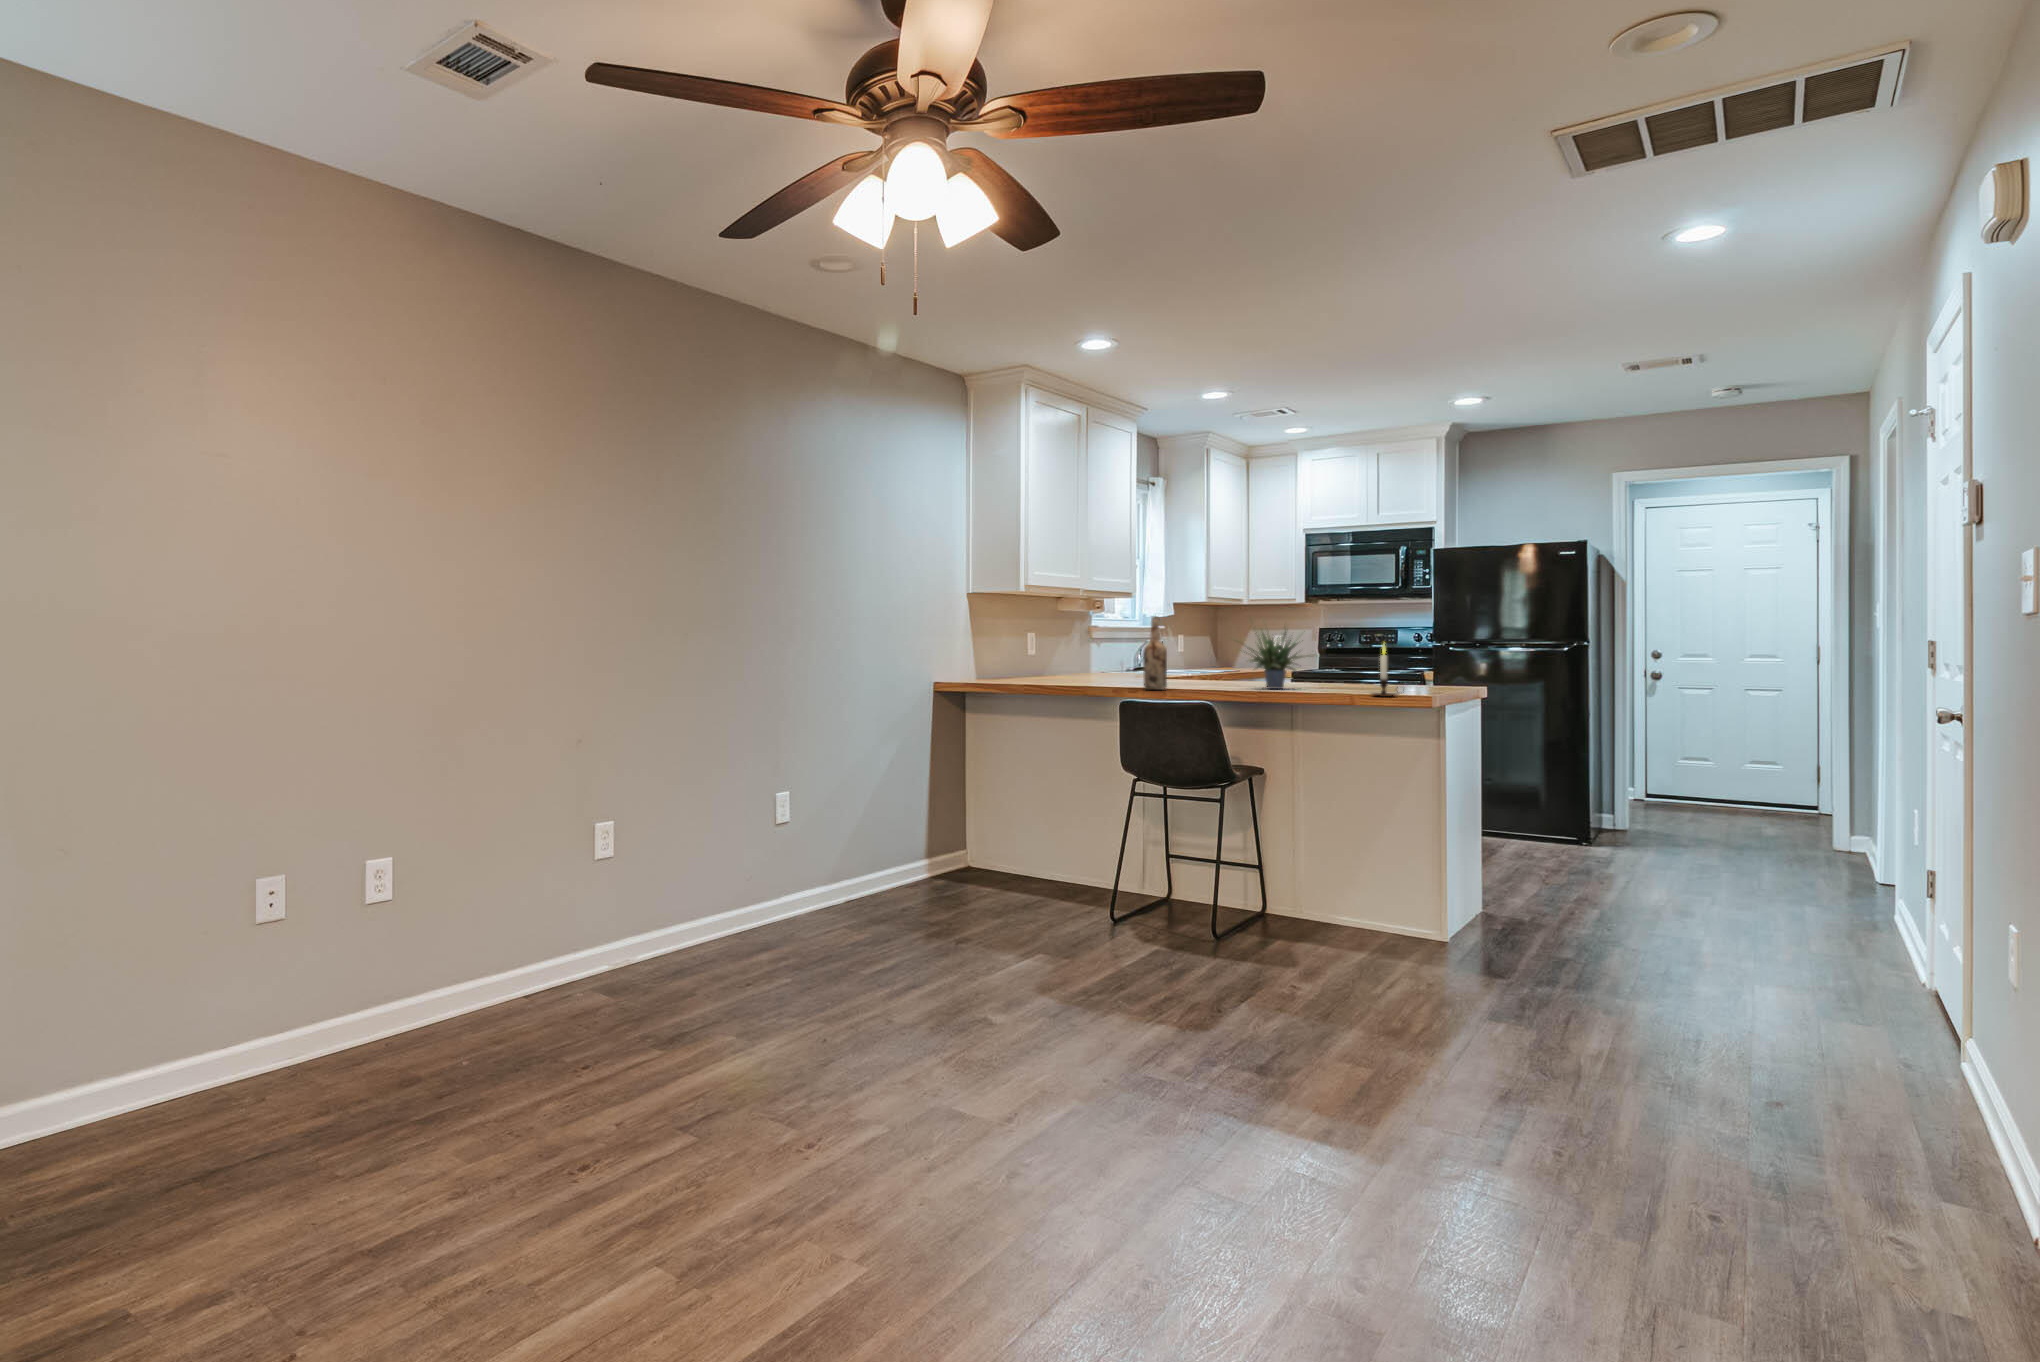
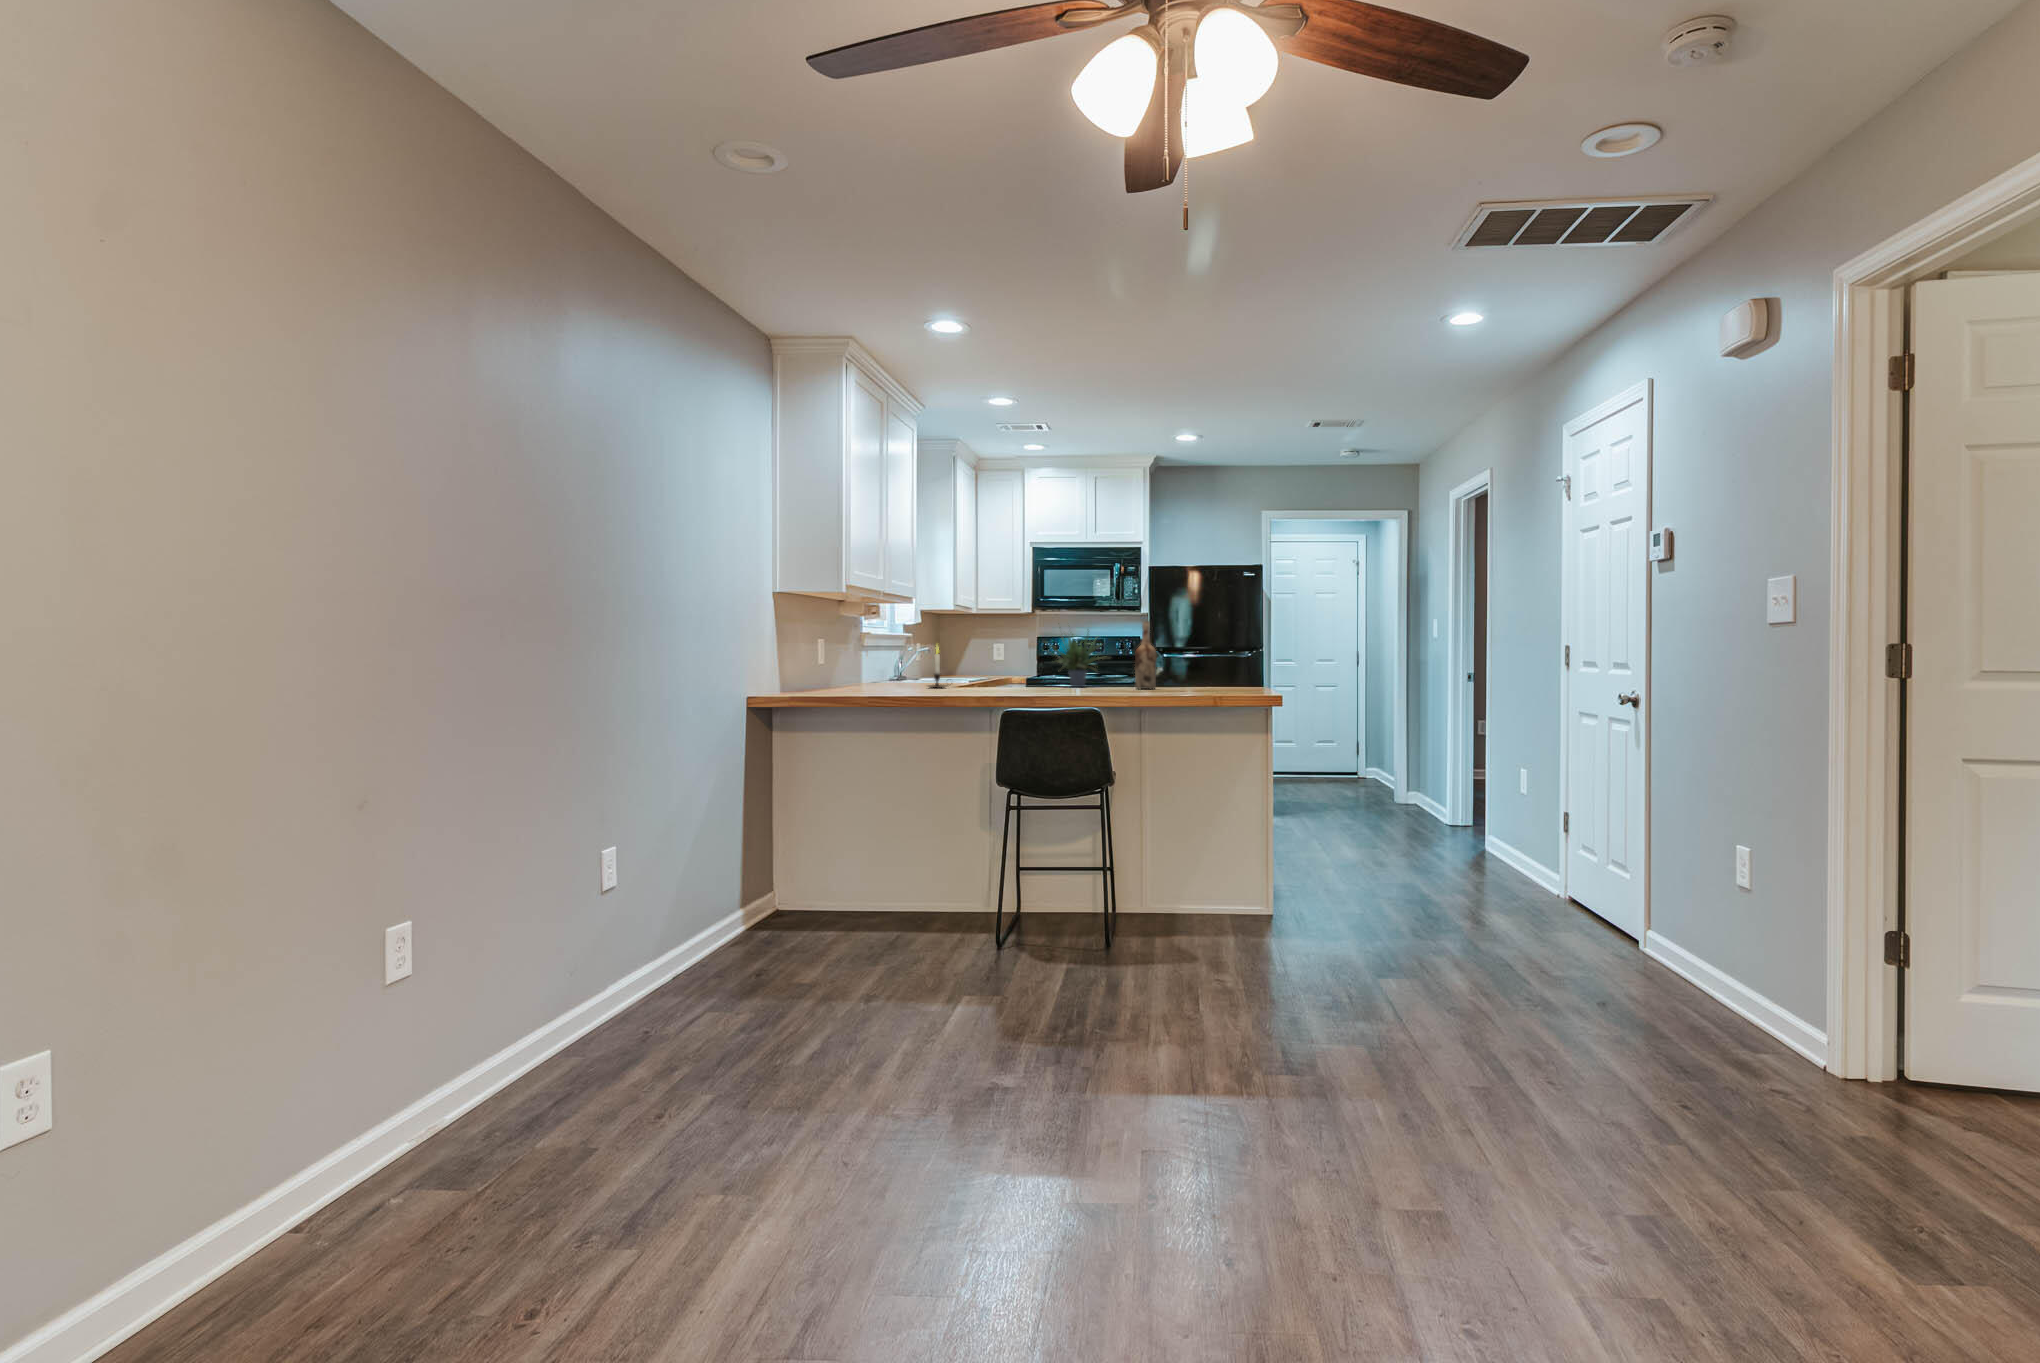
wine bottle: present [1143,616,1167,690] -> present [1135,621,1157,689]
candle: present [1372,645,1398,697] -> present [929,648,947,688]

